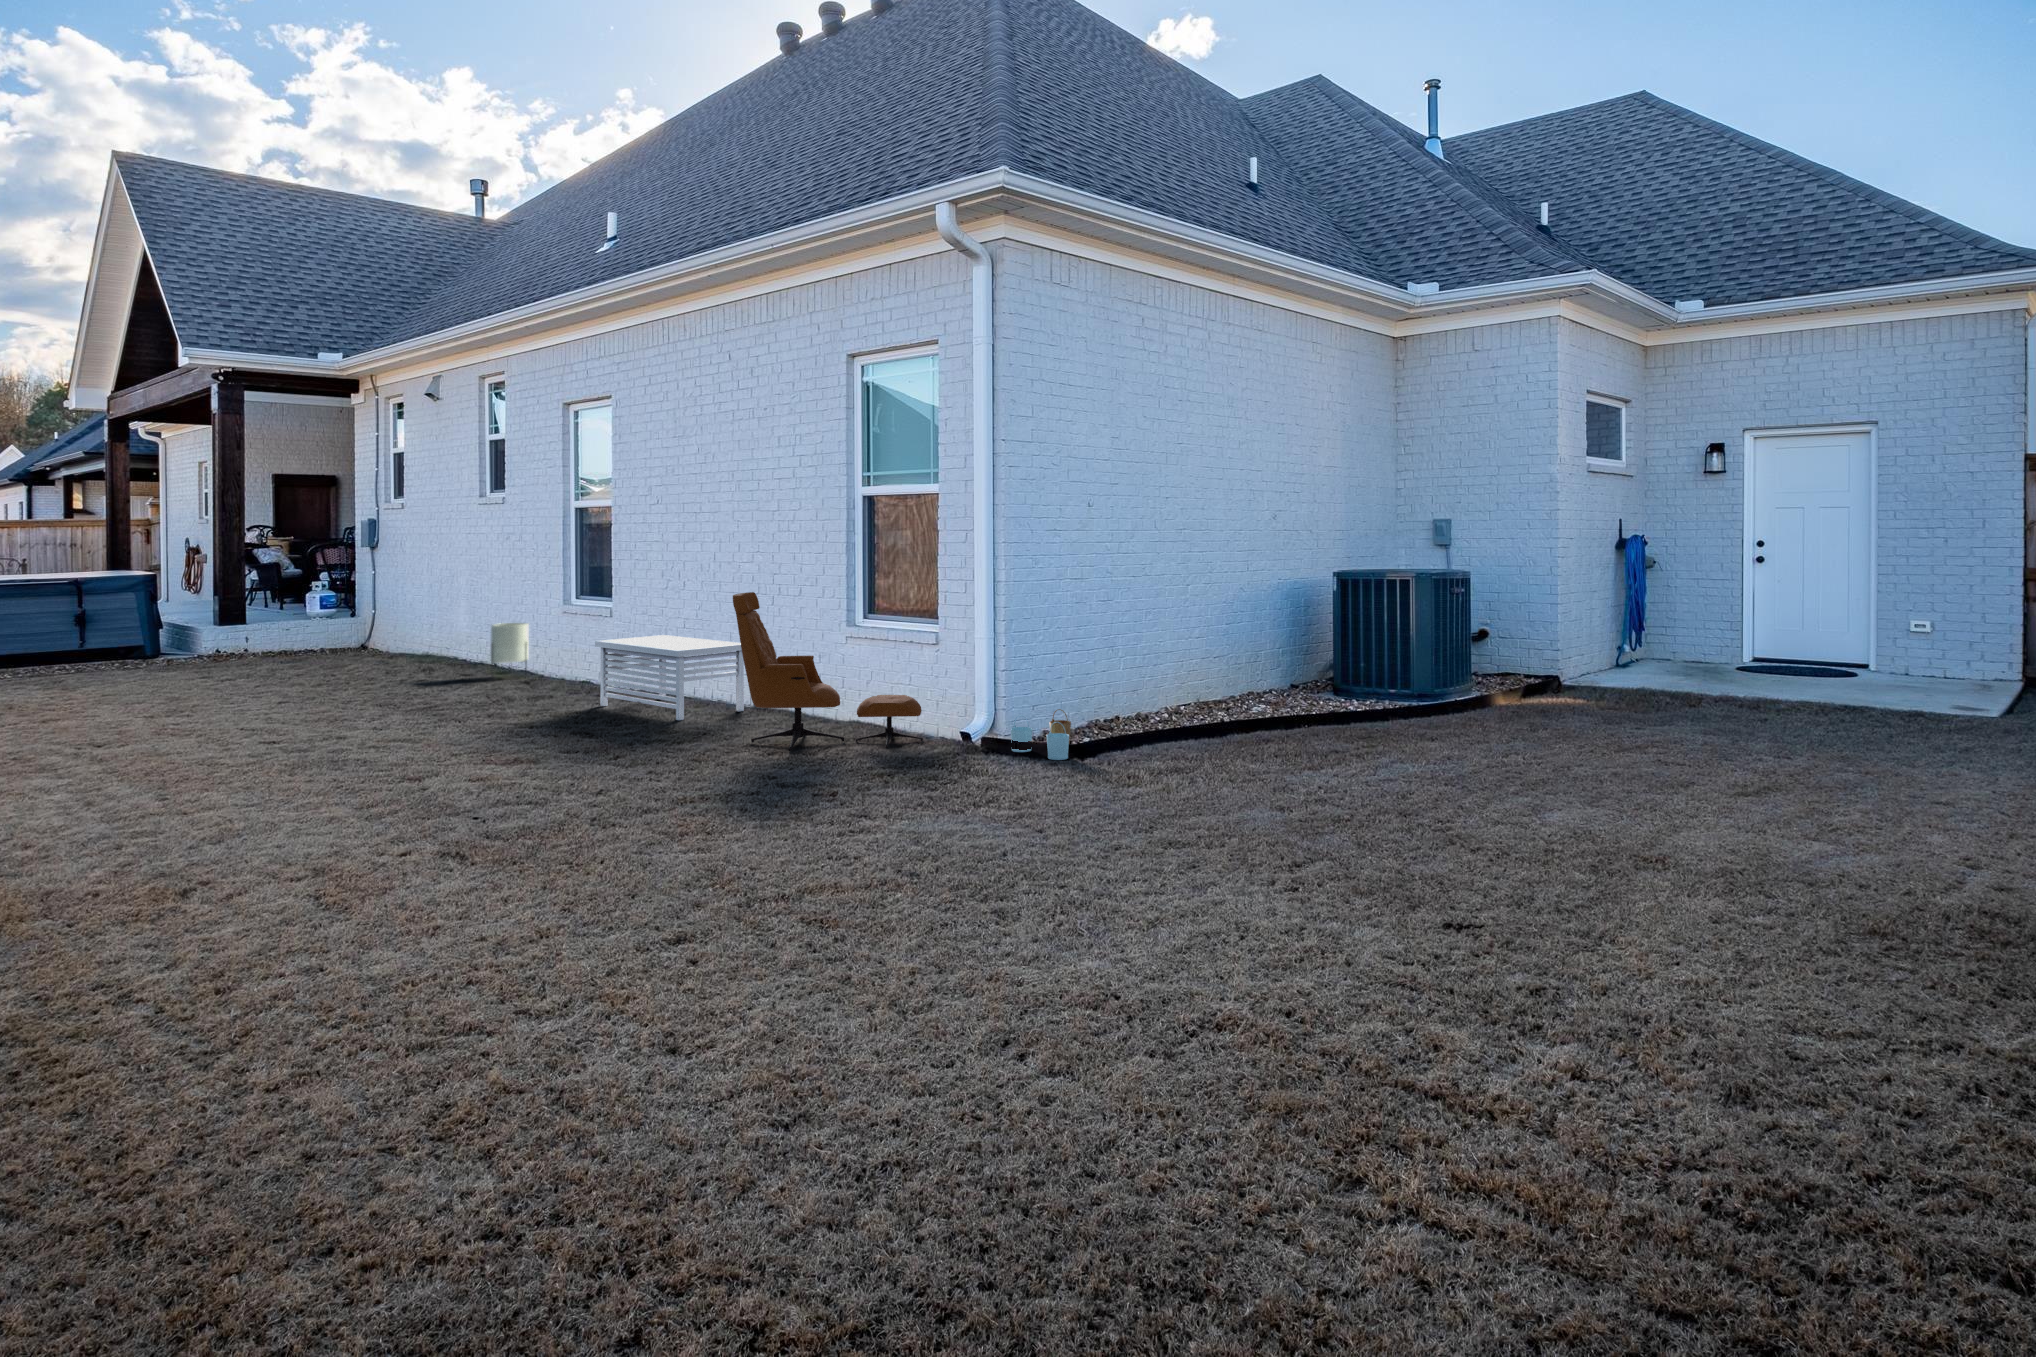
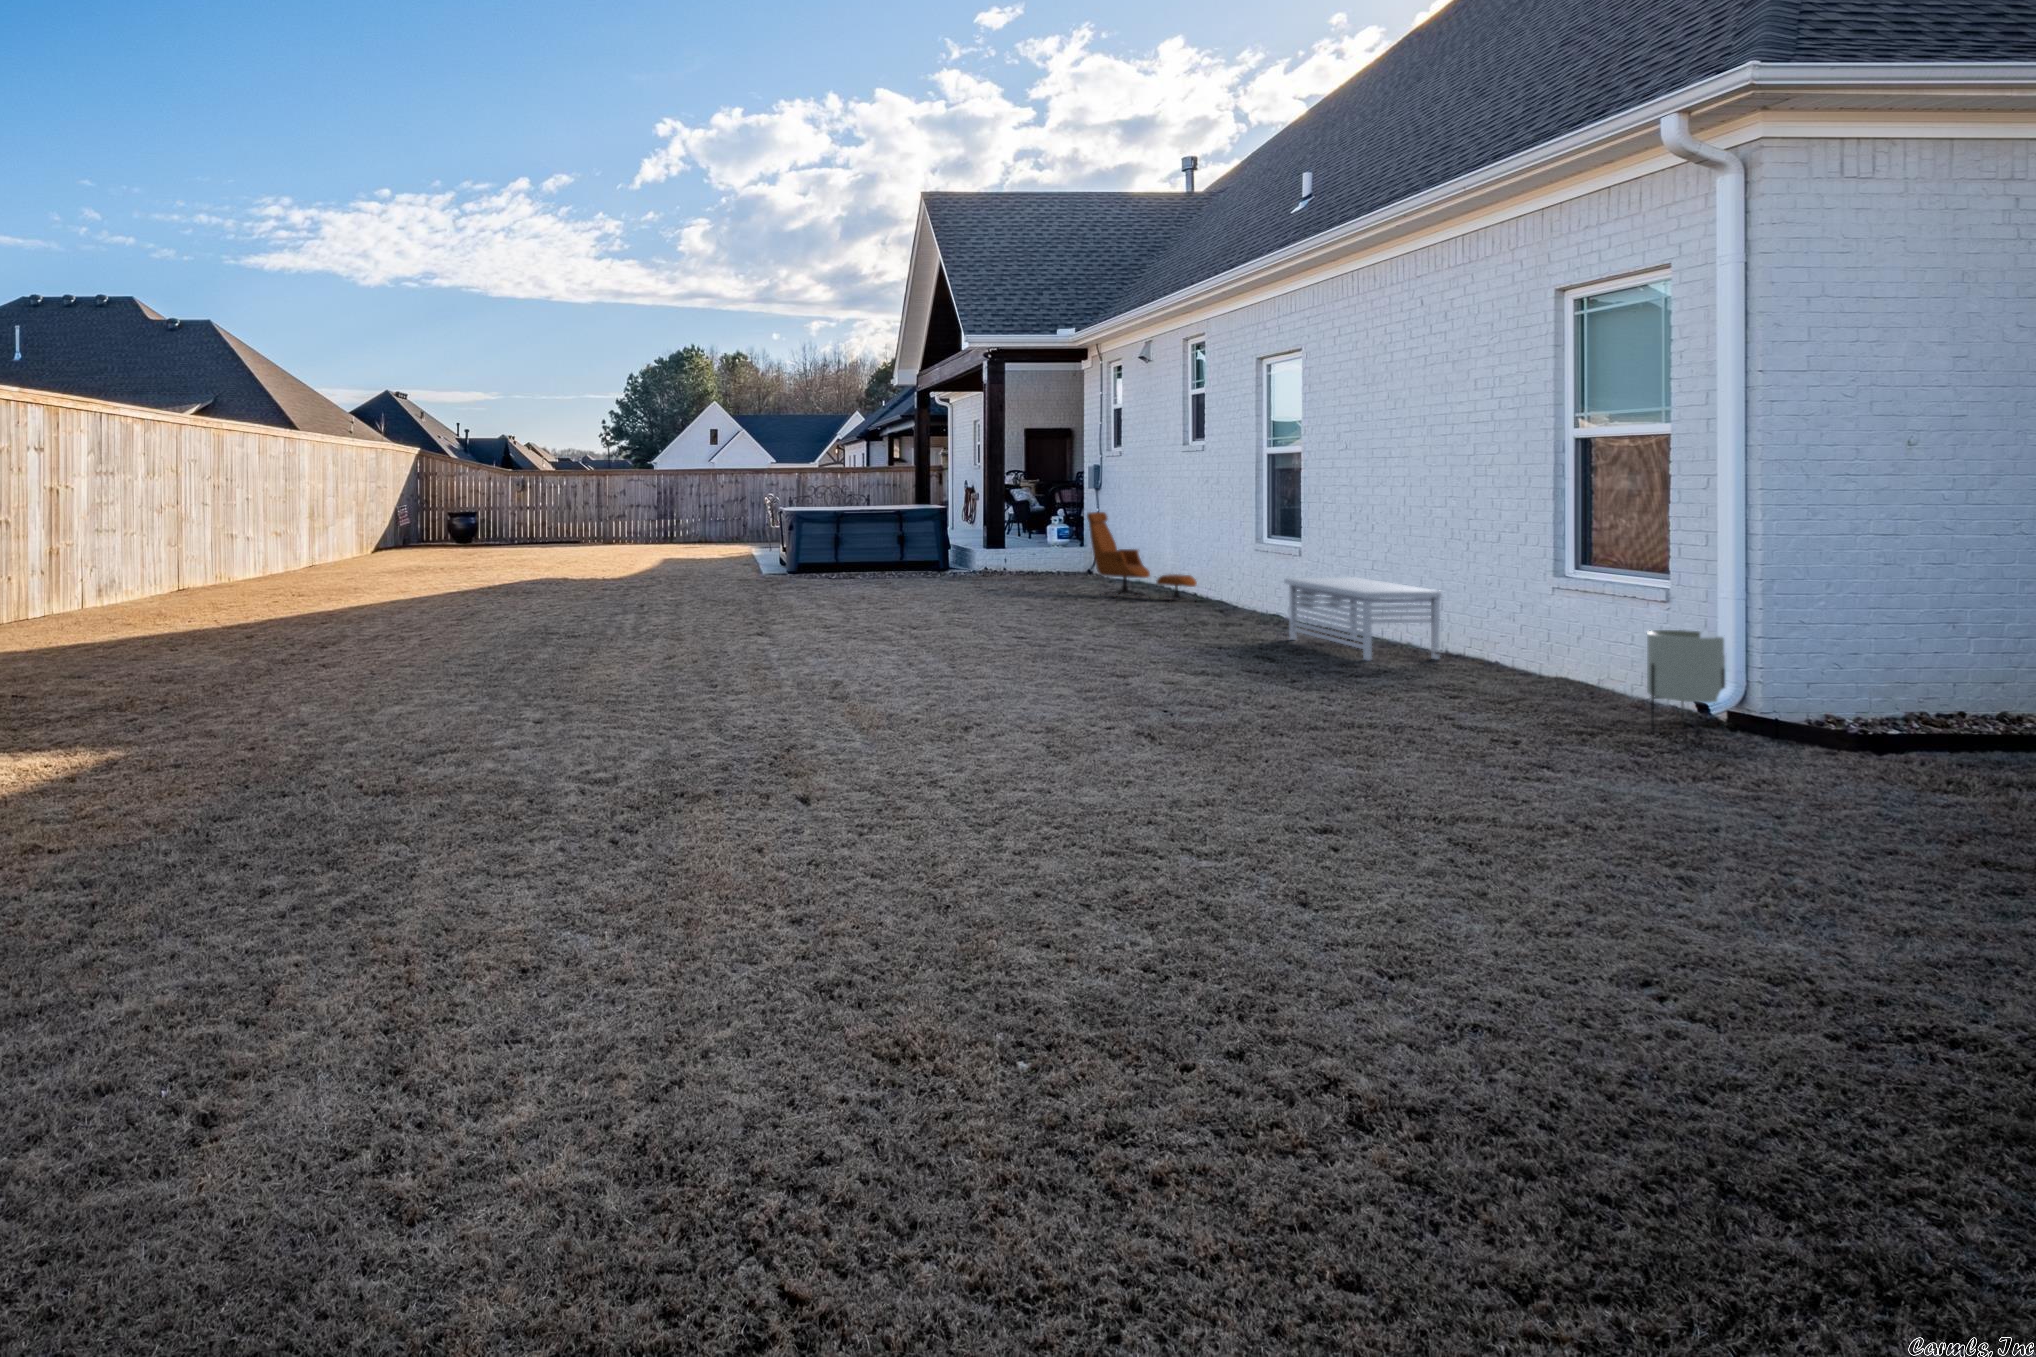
lounge chair: present [733,592,923,751] -> present [1087,512,1197,601]
planter: present [491,623,529,664] -> present [1647,630,1725,725]
bucket: present [1011,709,1071,760] -> none [1786,699,1892,760]

